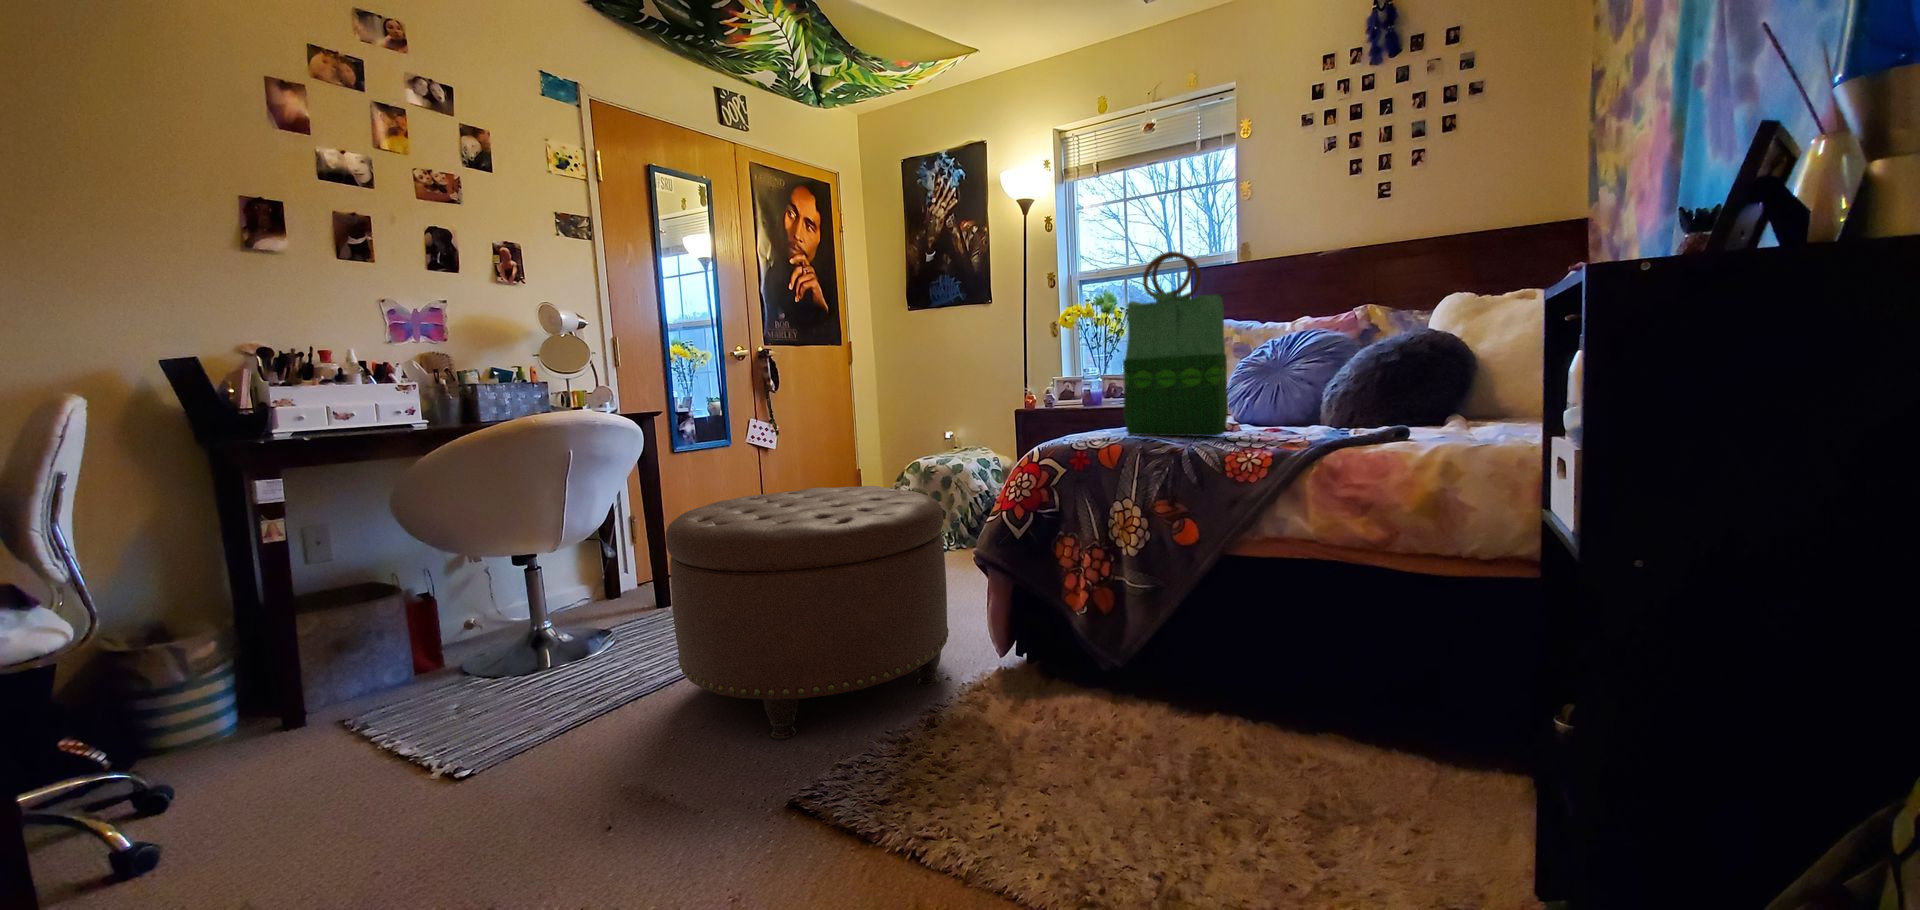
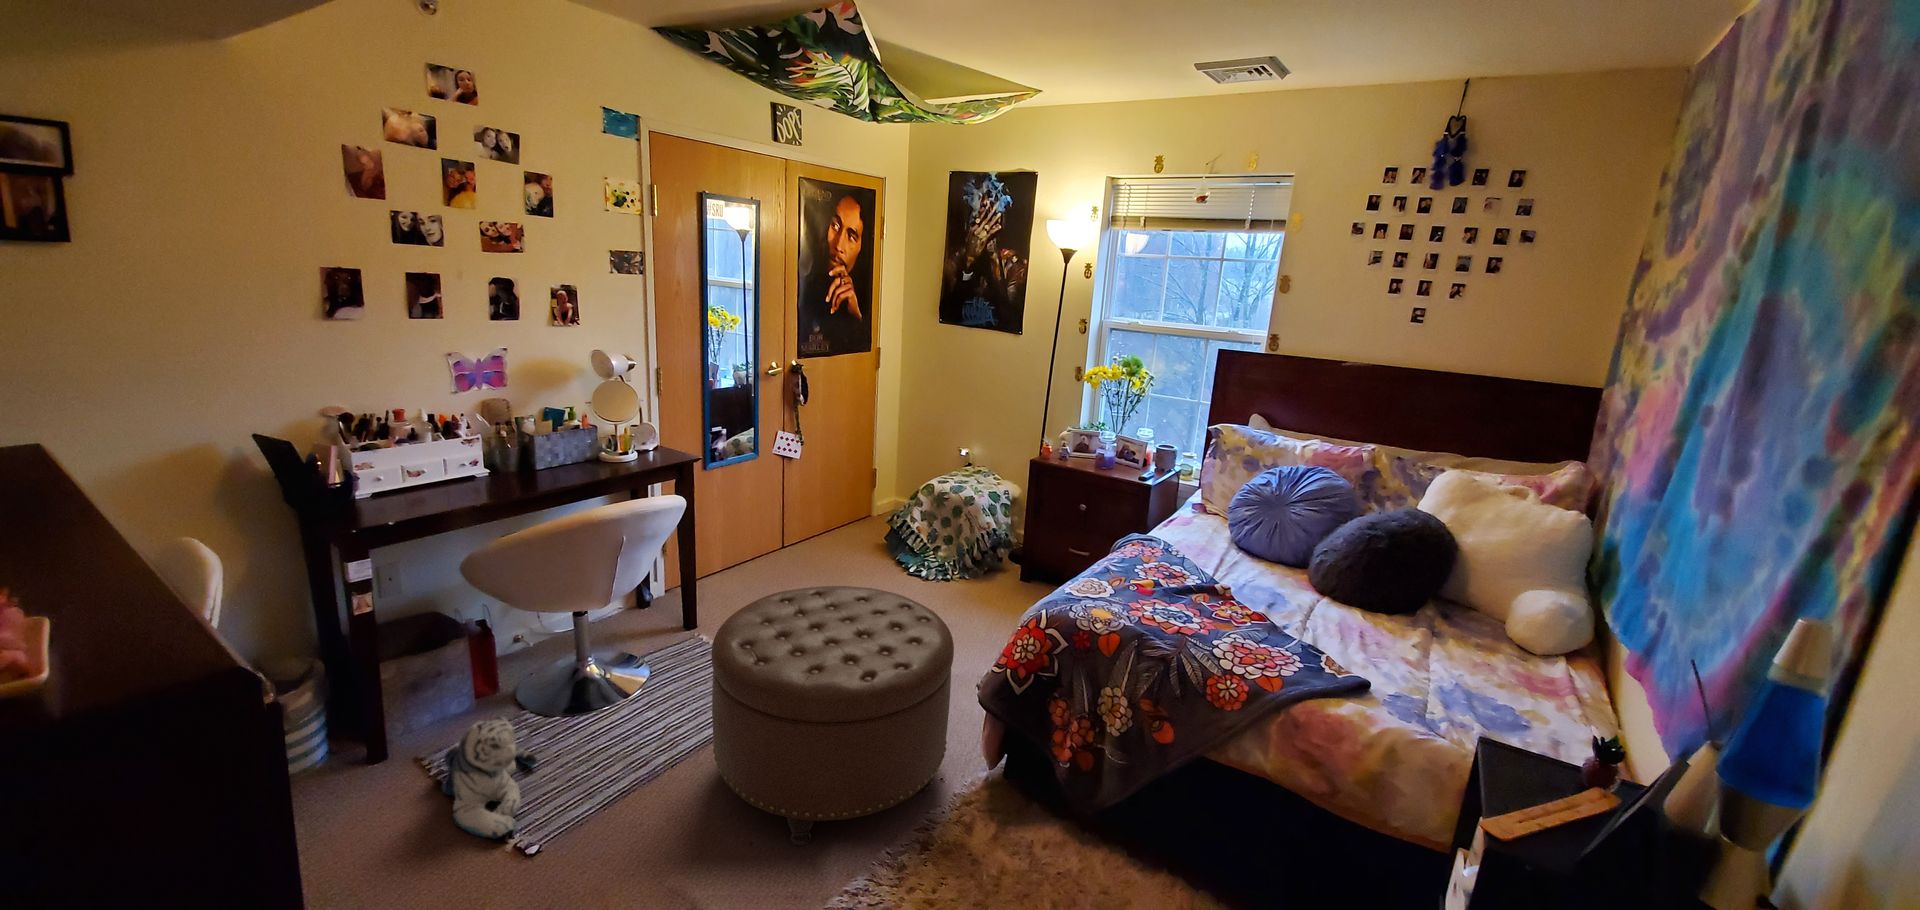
tote bag: present [1123,252,1228,437] -> none [1125,469,1228,639]
plush toy: none [357,640,478,771] -> present [440,717,538,839]

